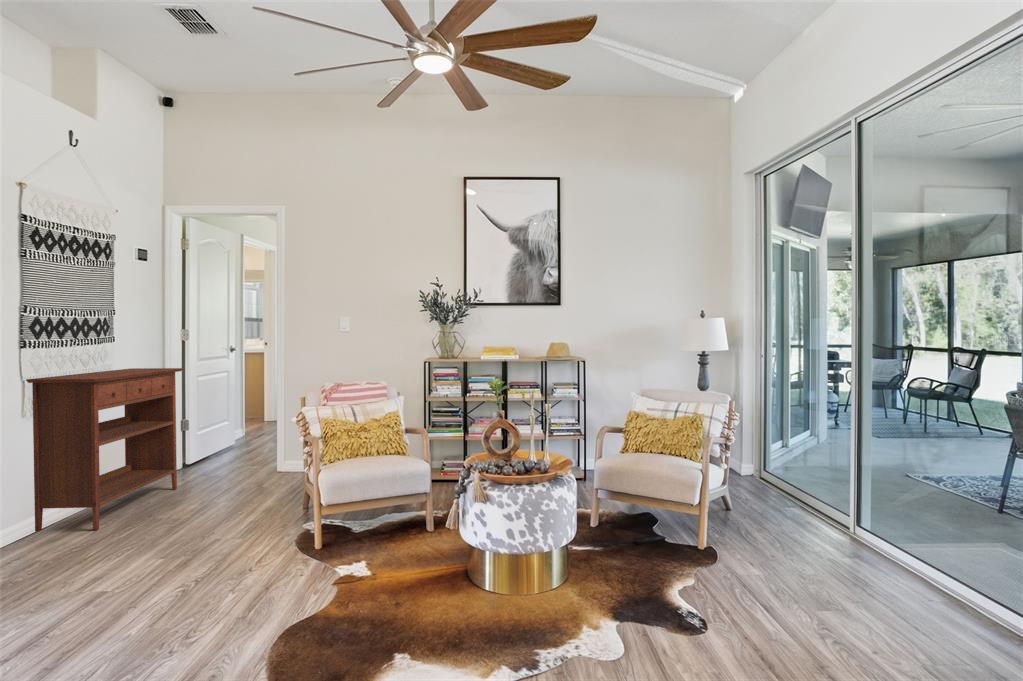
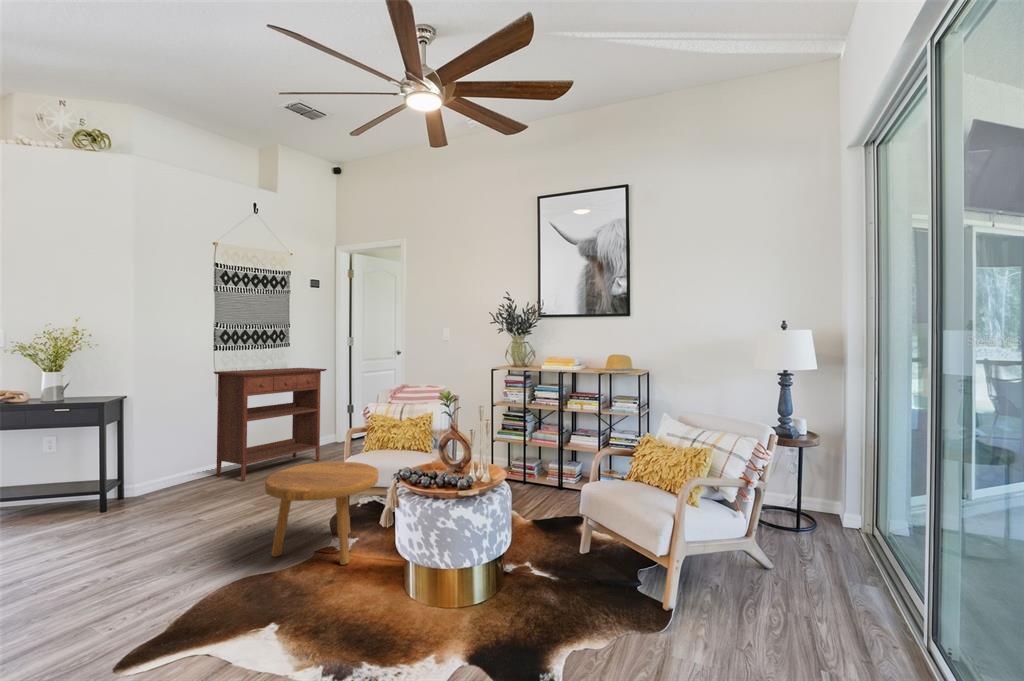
footstool: none [275,471,405,595] -> present [265,462,378,565]

